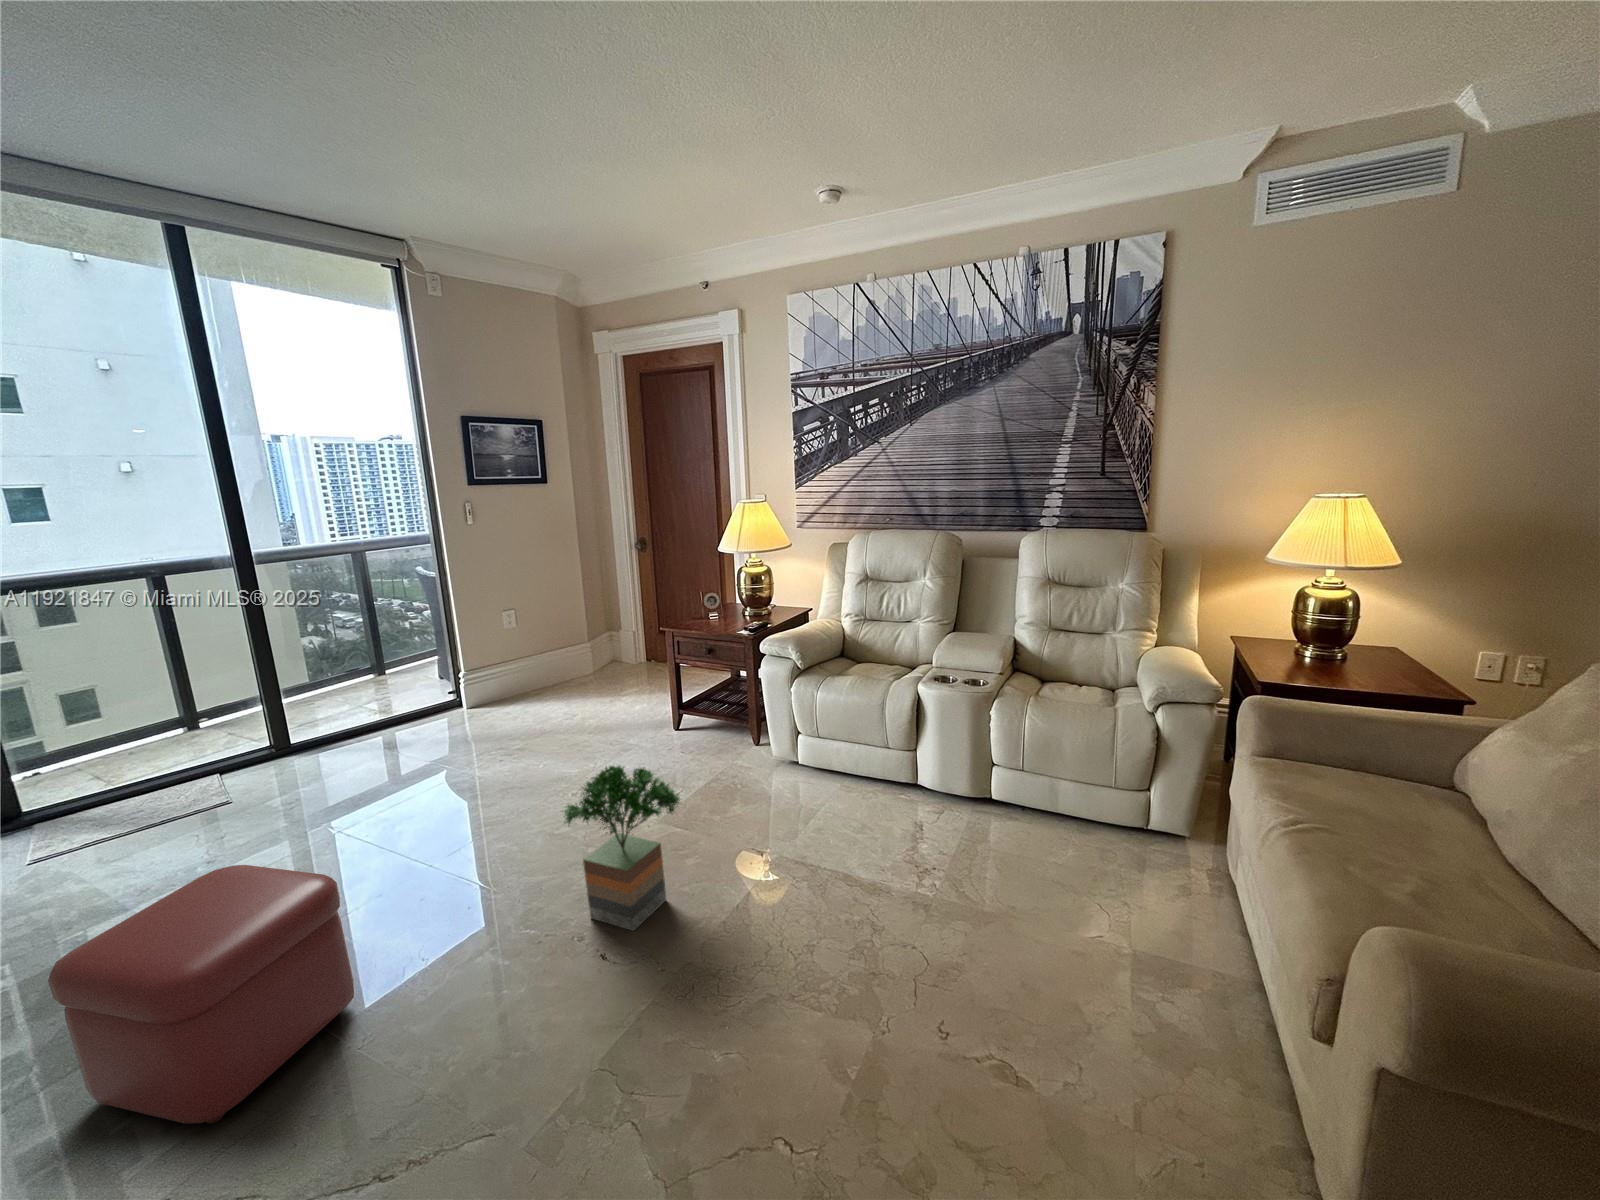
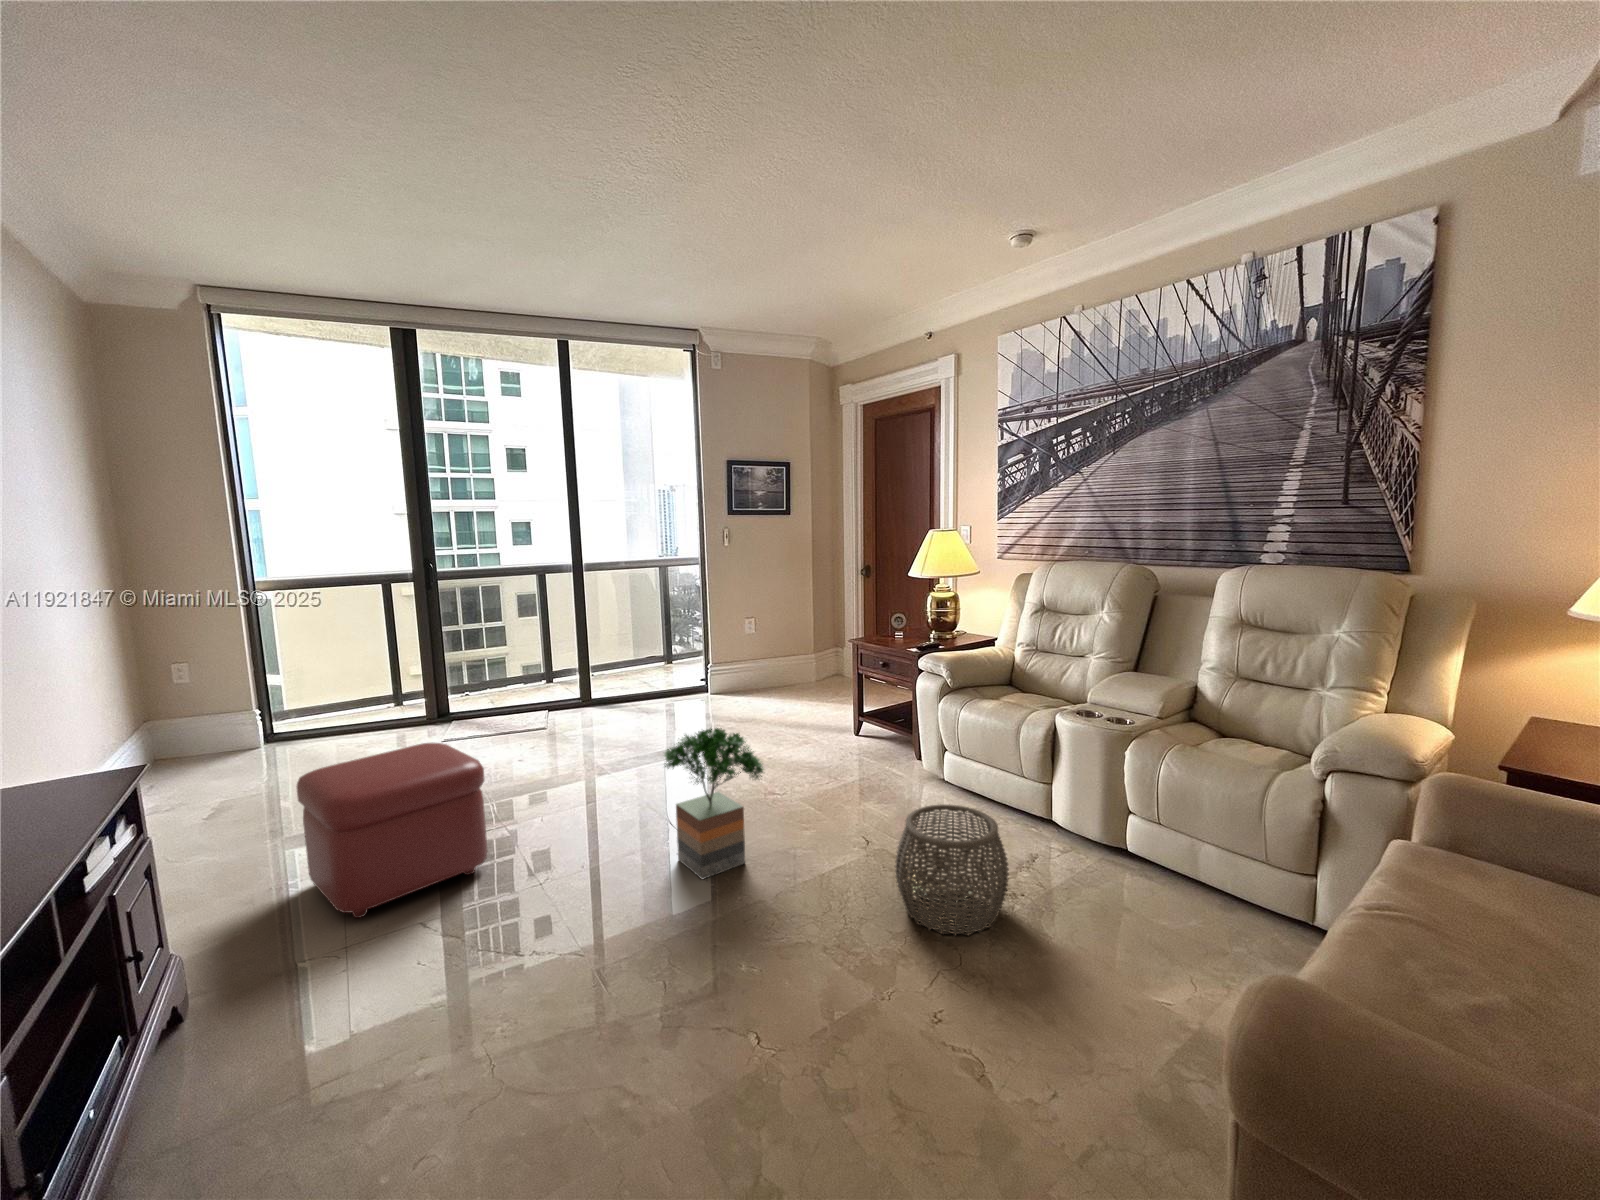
woven basket: none [835,791,938,912] -> present [895,804,1009,935]

